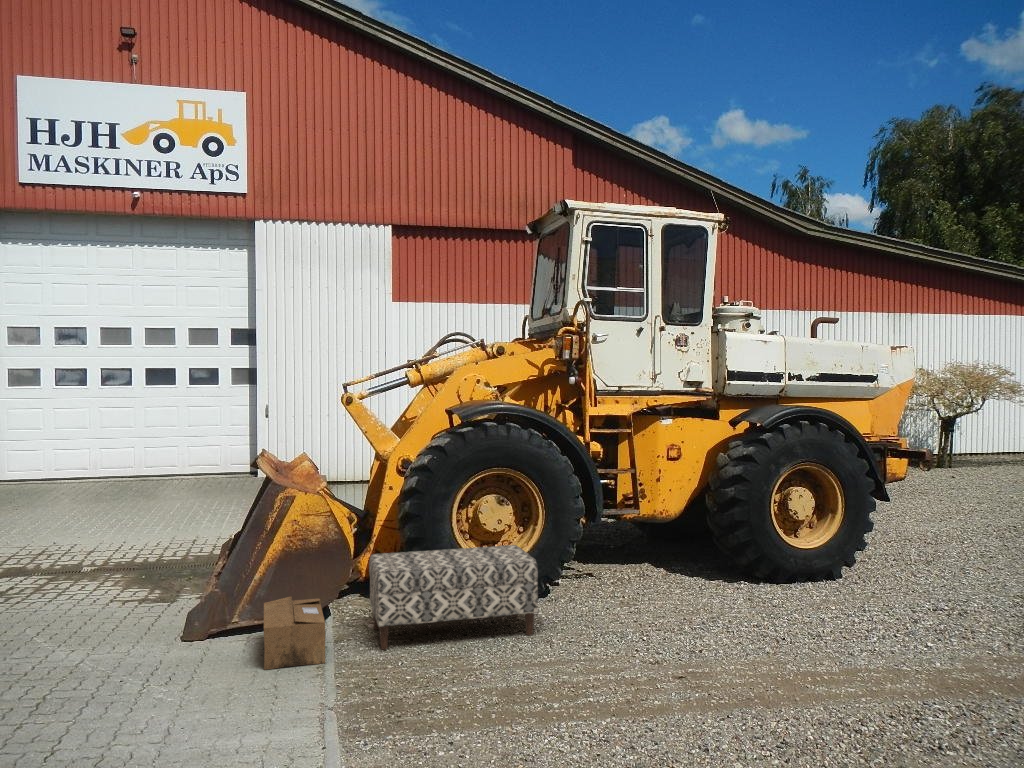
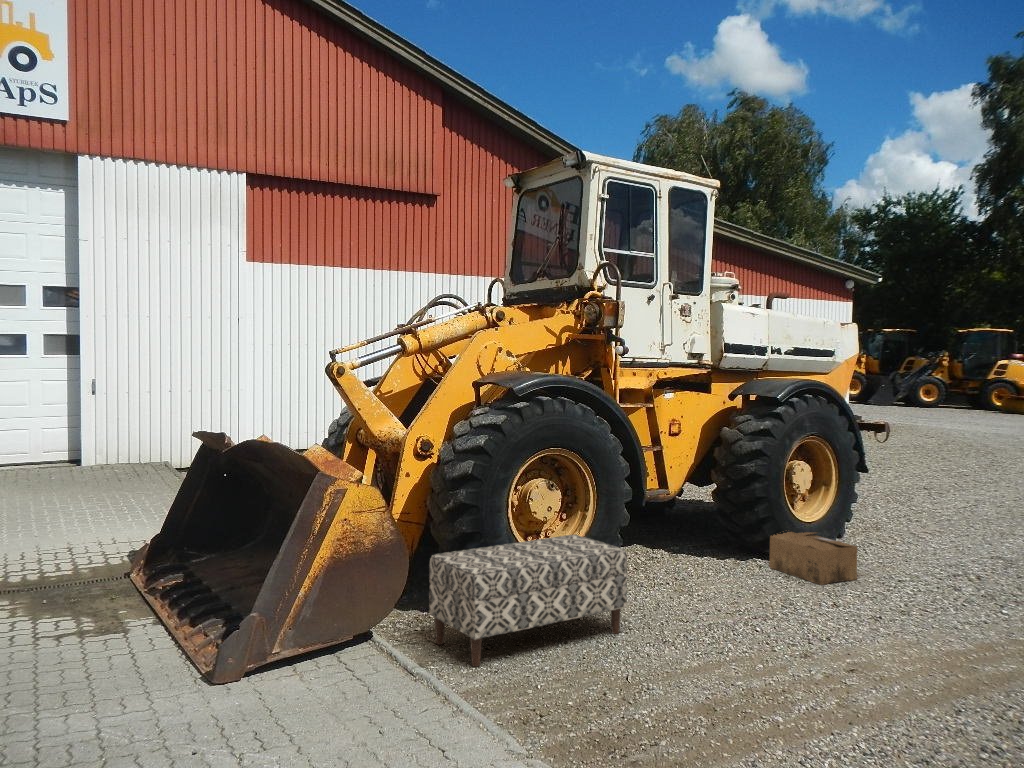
cardboard box: present [264,596,325,670] -> present [769,532,857,585]

